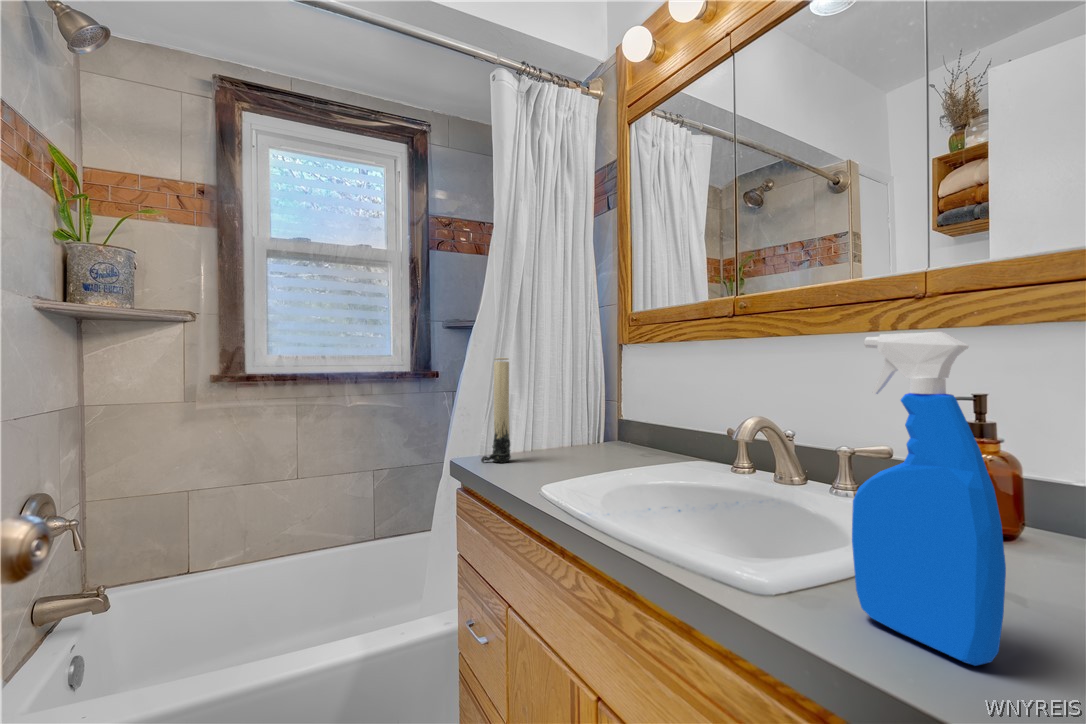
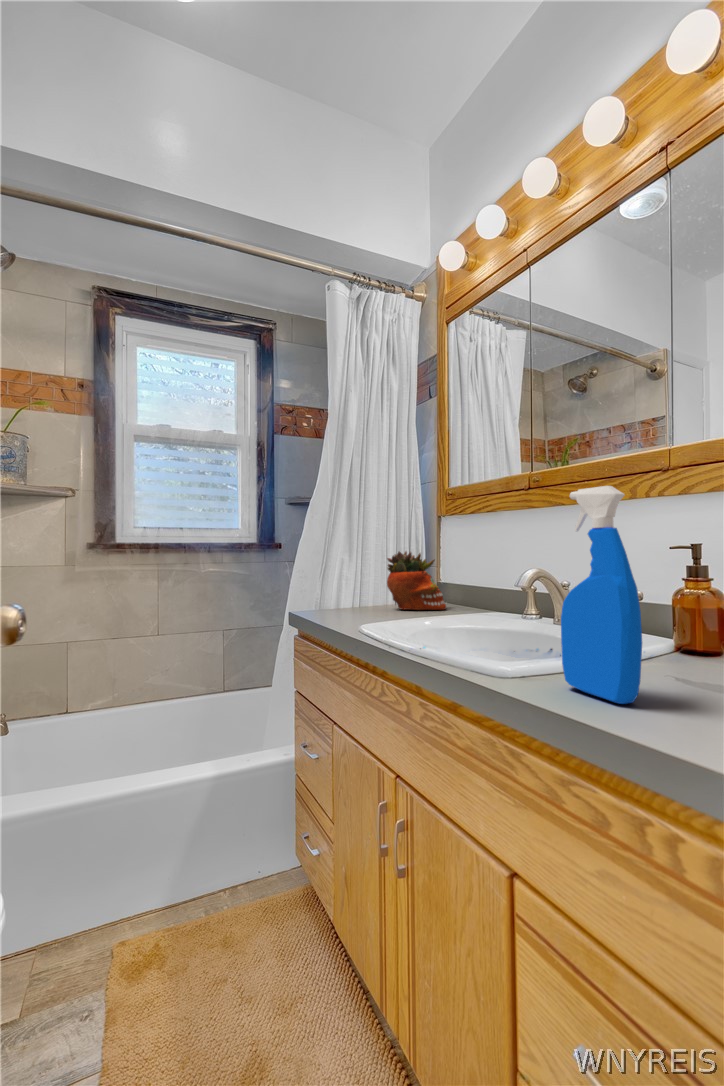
candle: present [481,358,511,463] -> none [315,525,340,613]
succulent planter: none [564,385,634,456] -> present [387,551,446,610]

